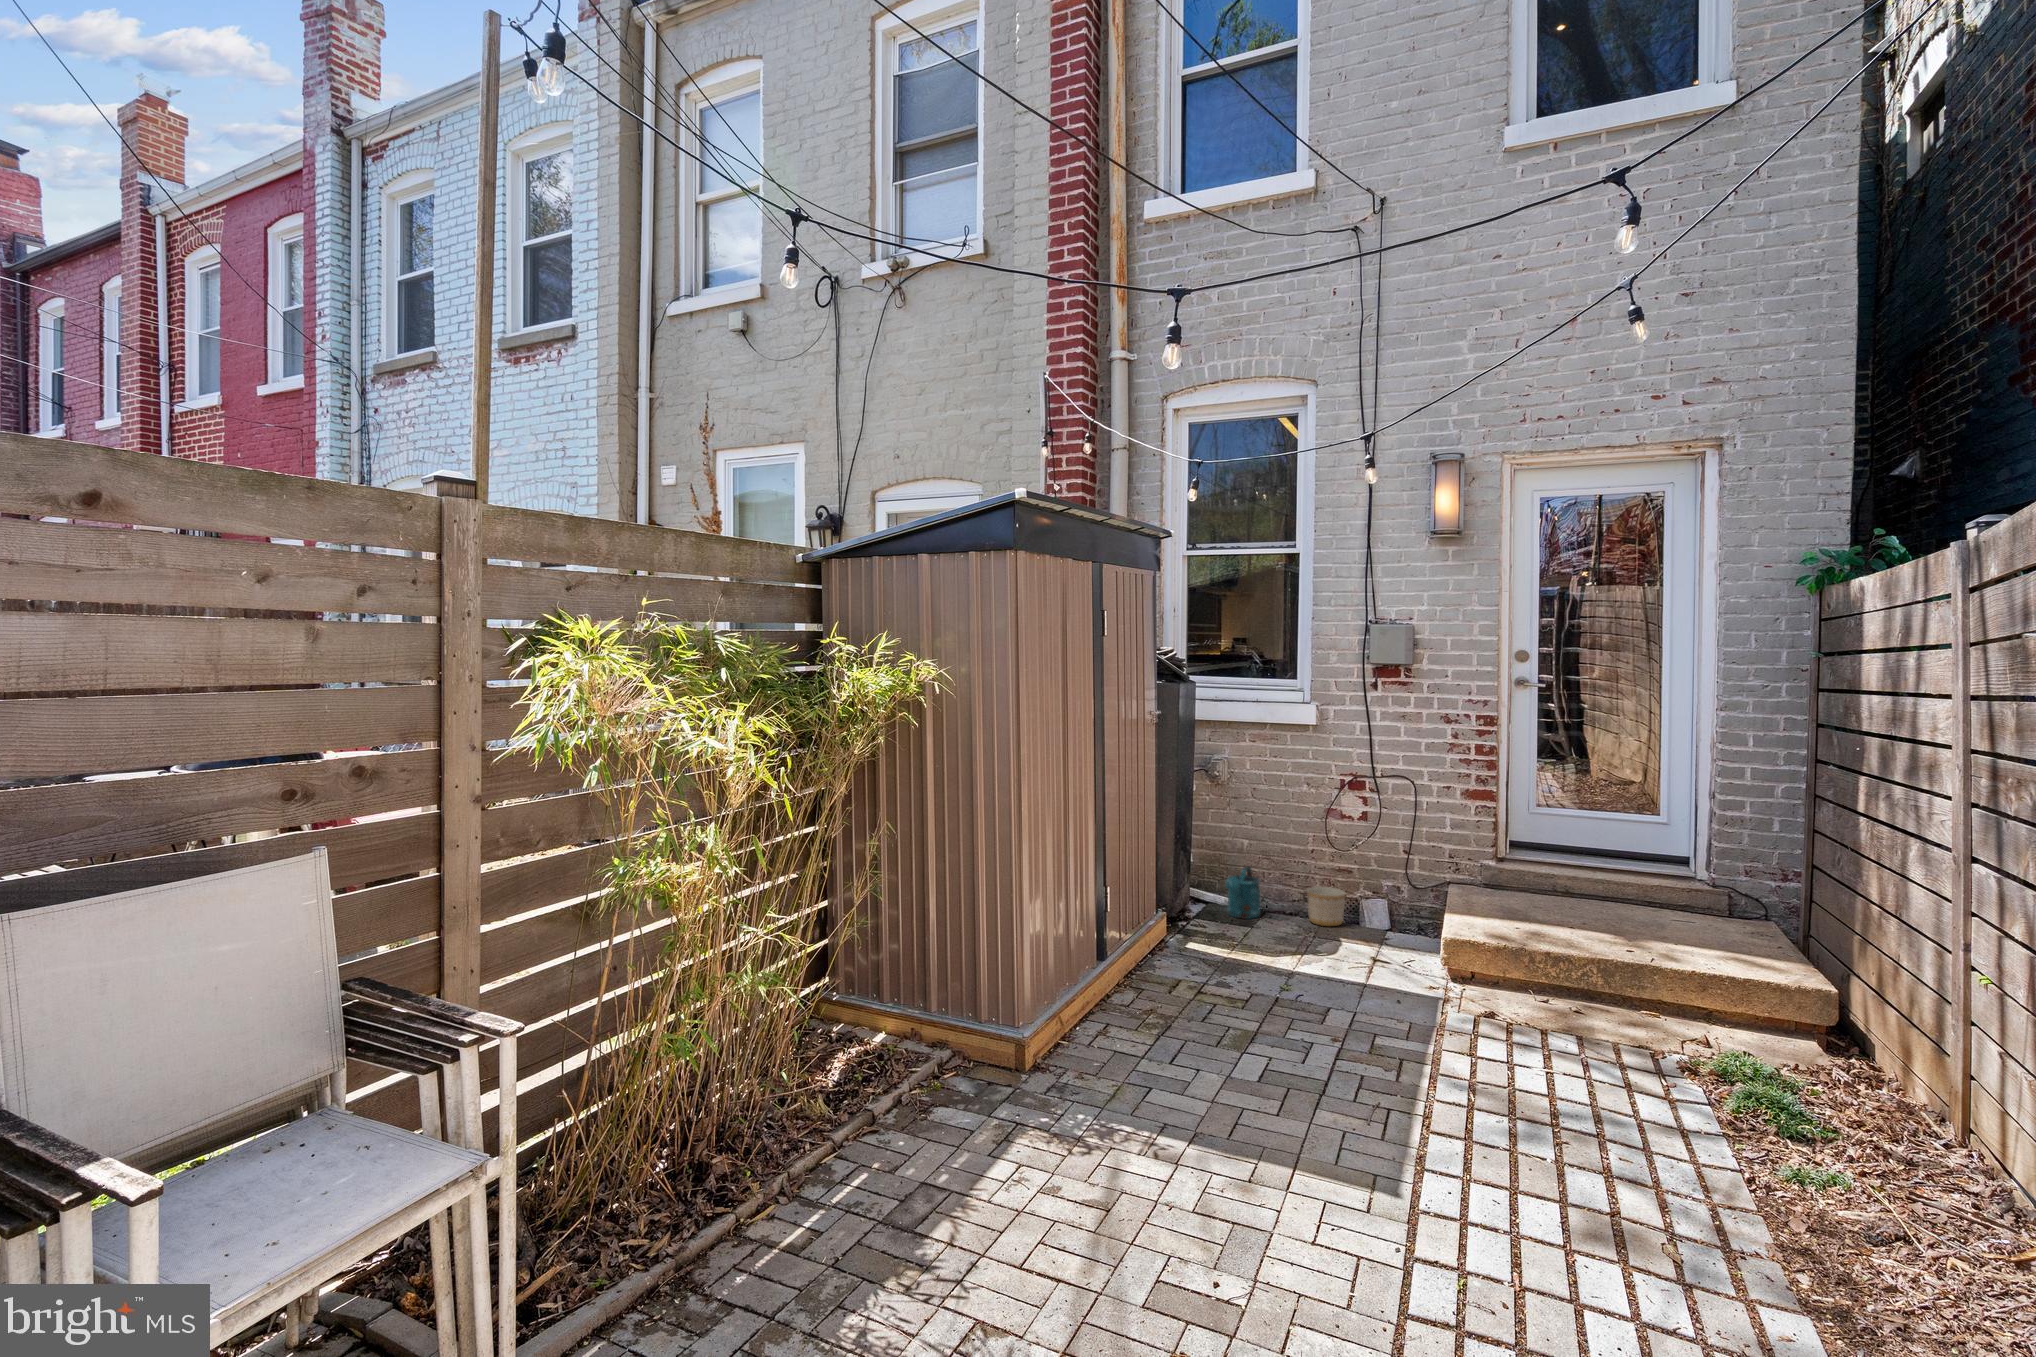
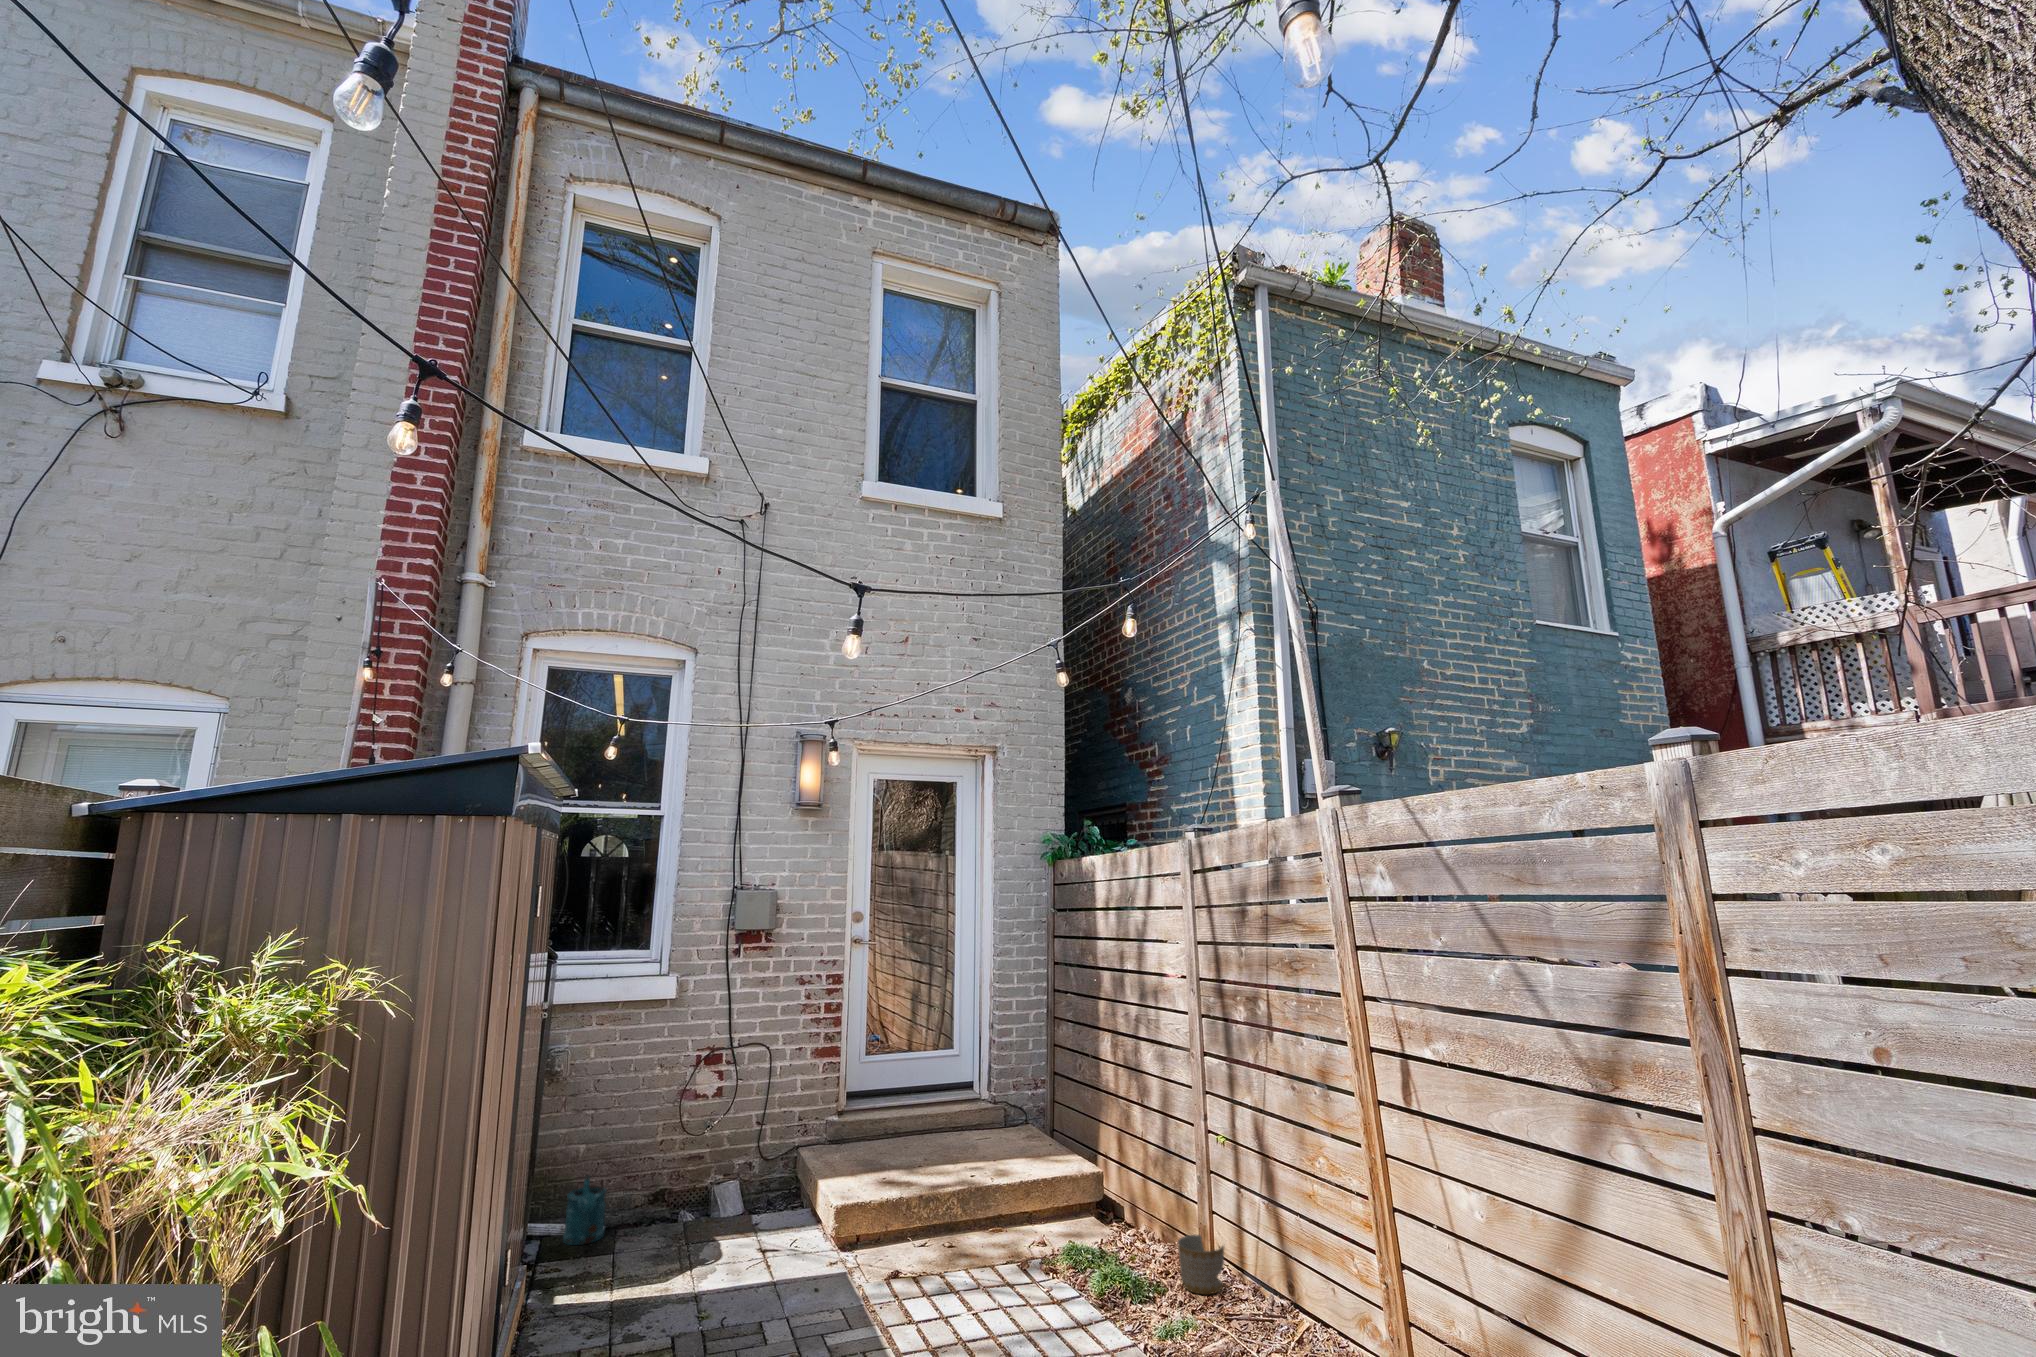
planter: present [1307,887,1345,926] -> present [1178,1235,1224,1295]

